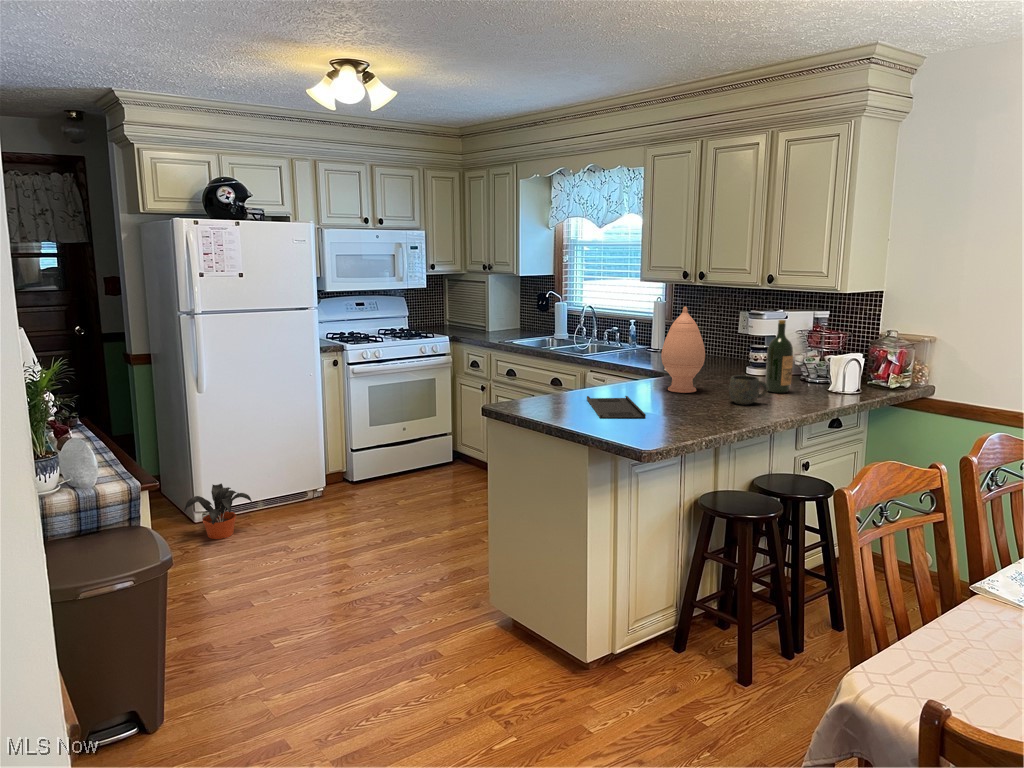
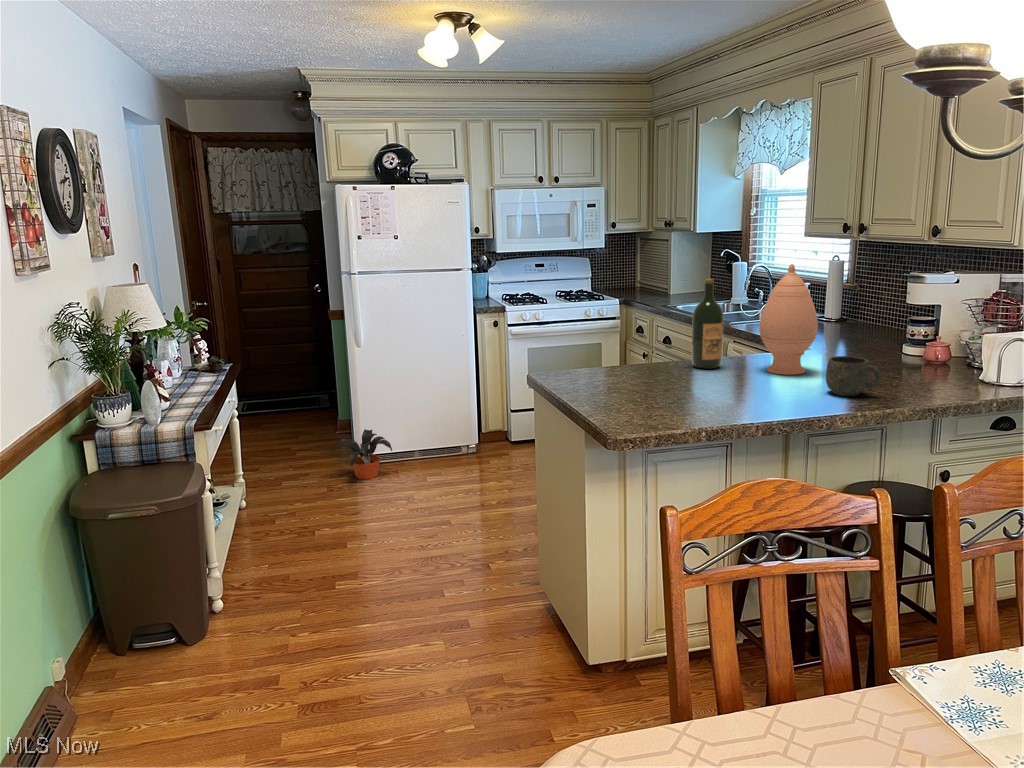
wine bottle: present [766,320,793,393] -> present [692,279,724,369]
tray: present [587,396,646,418] -> none [619,371,693,403]

